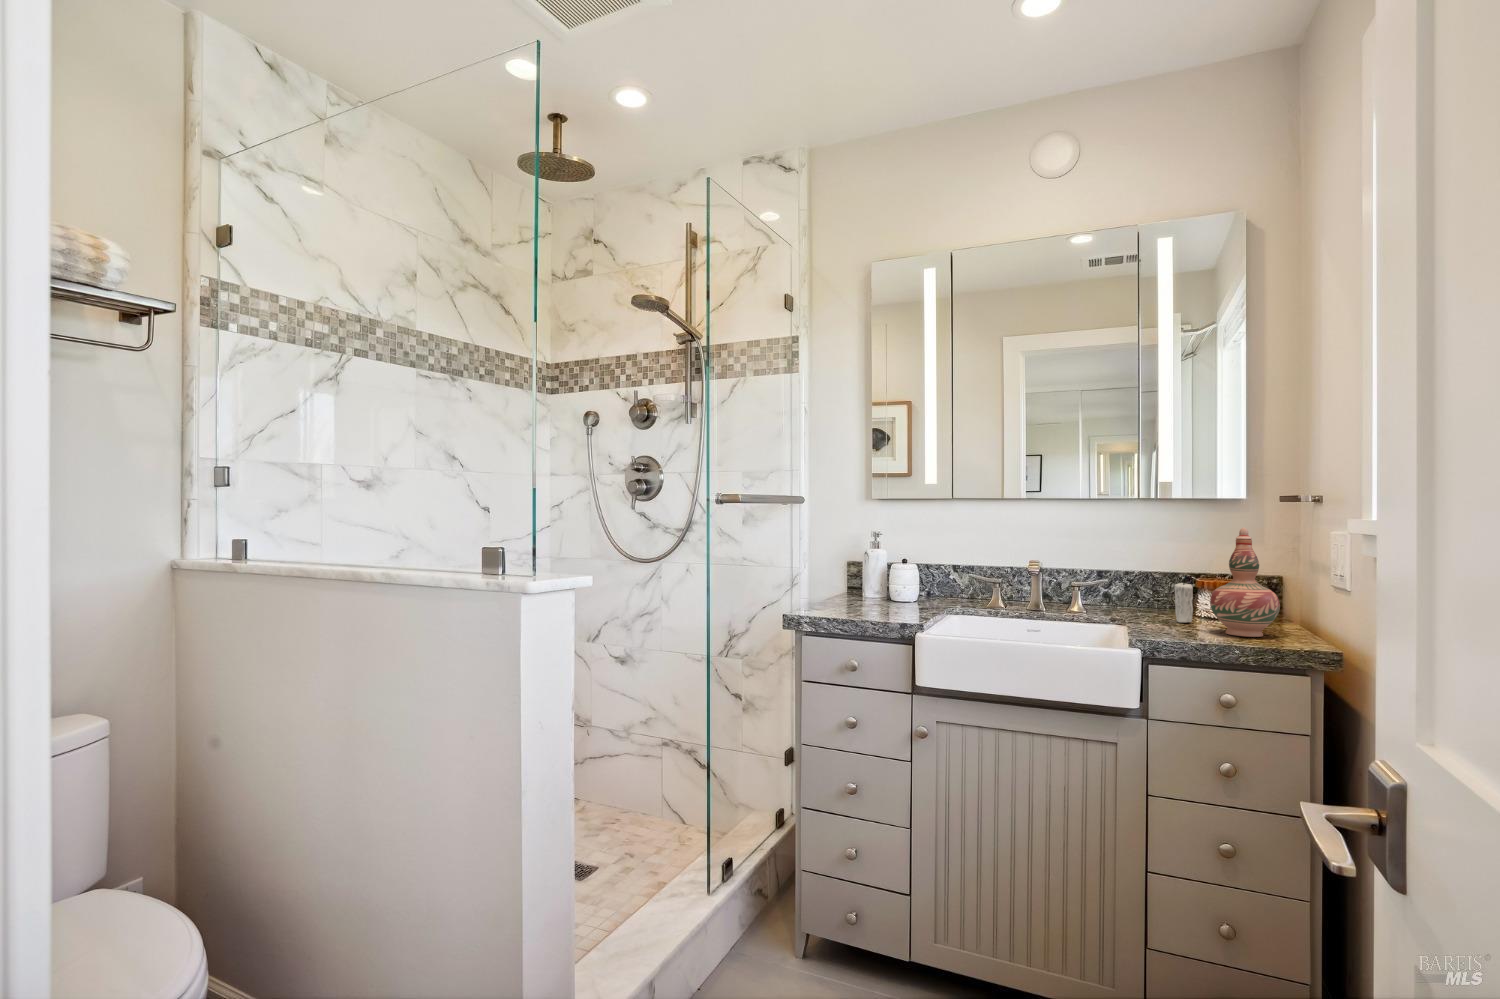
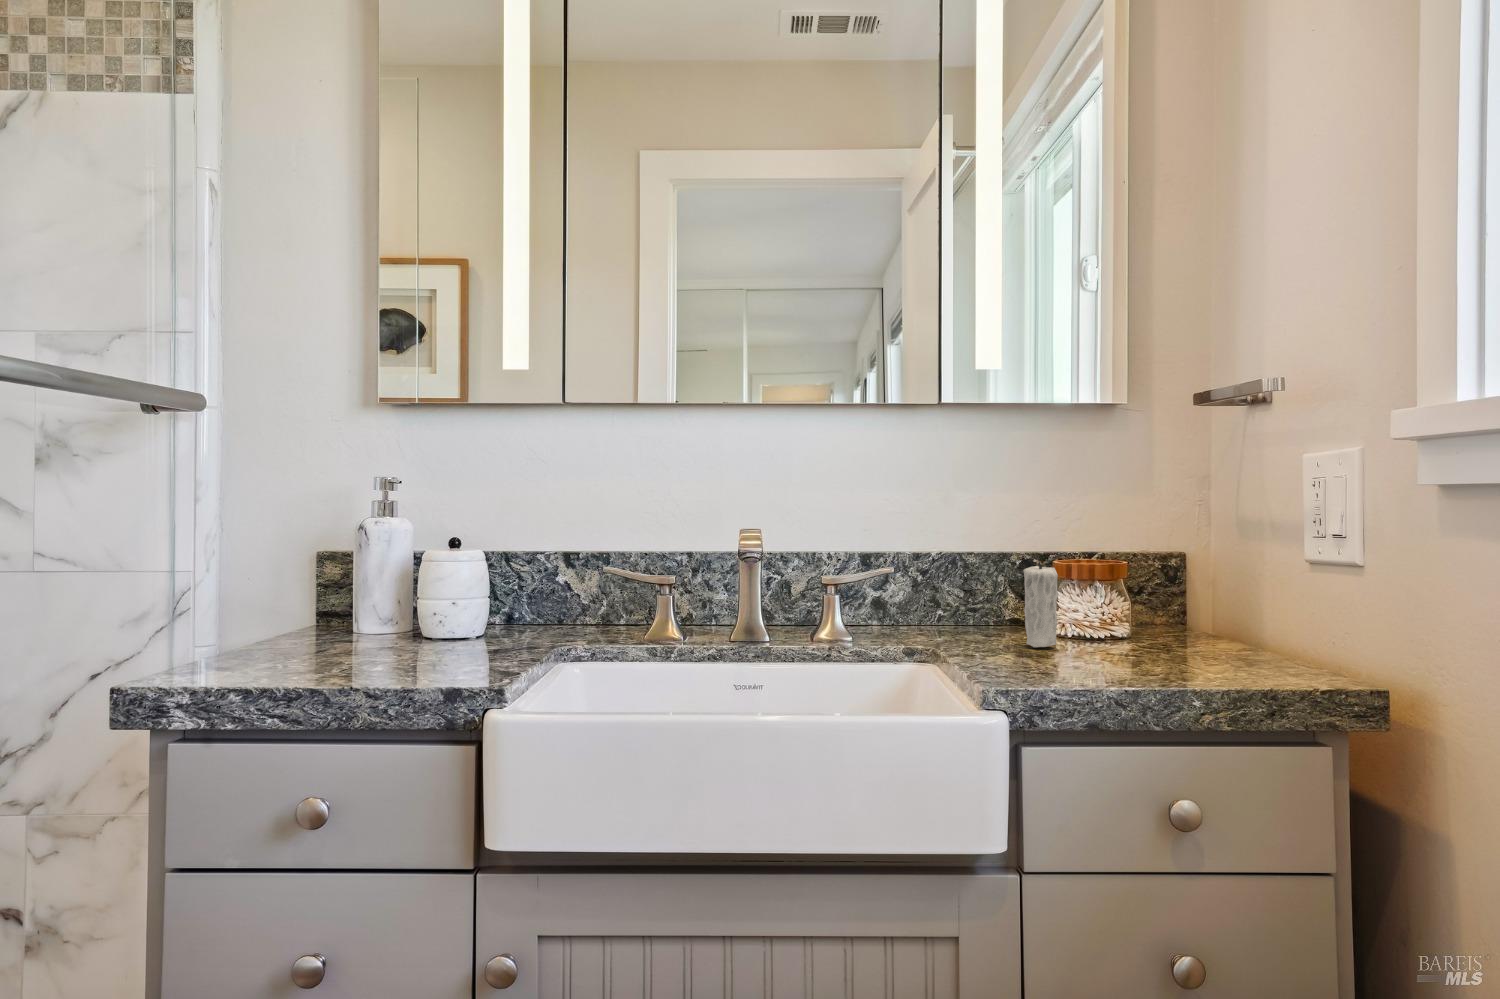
decorative vase: present [1210,528,1280,637] -> none [1107,441,1236,667]

